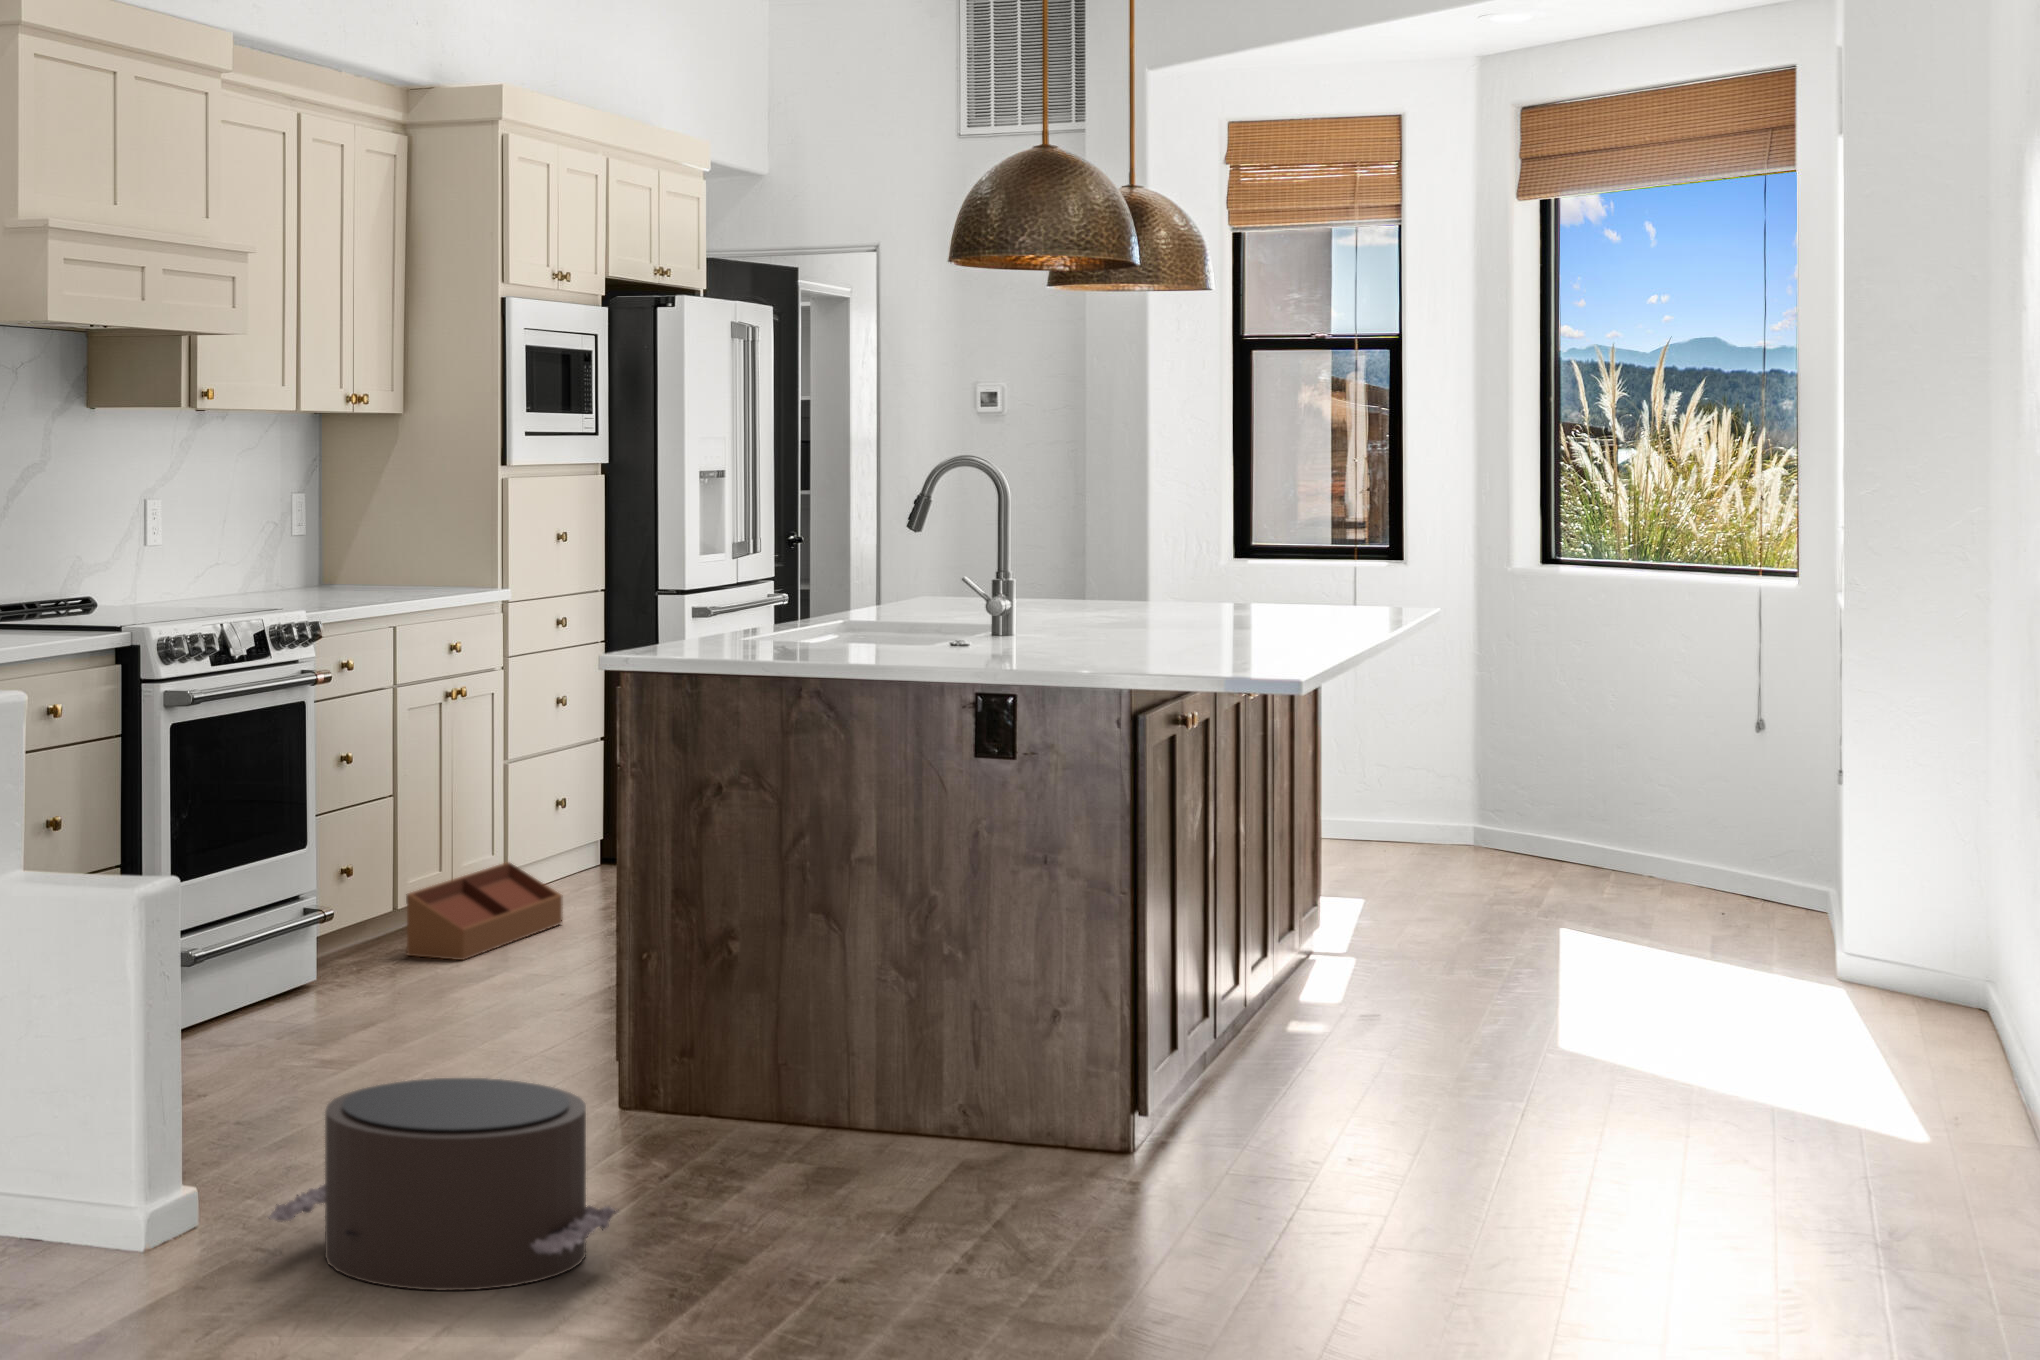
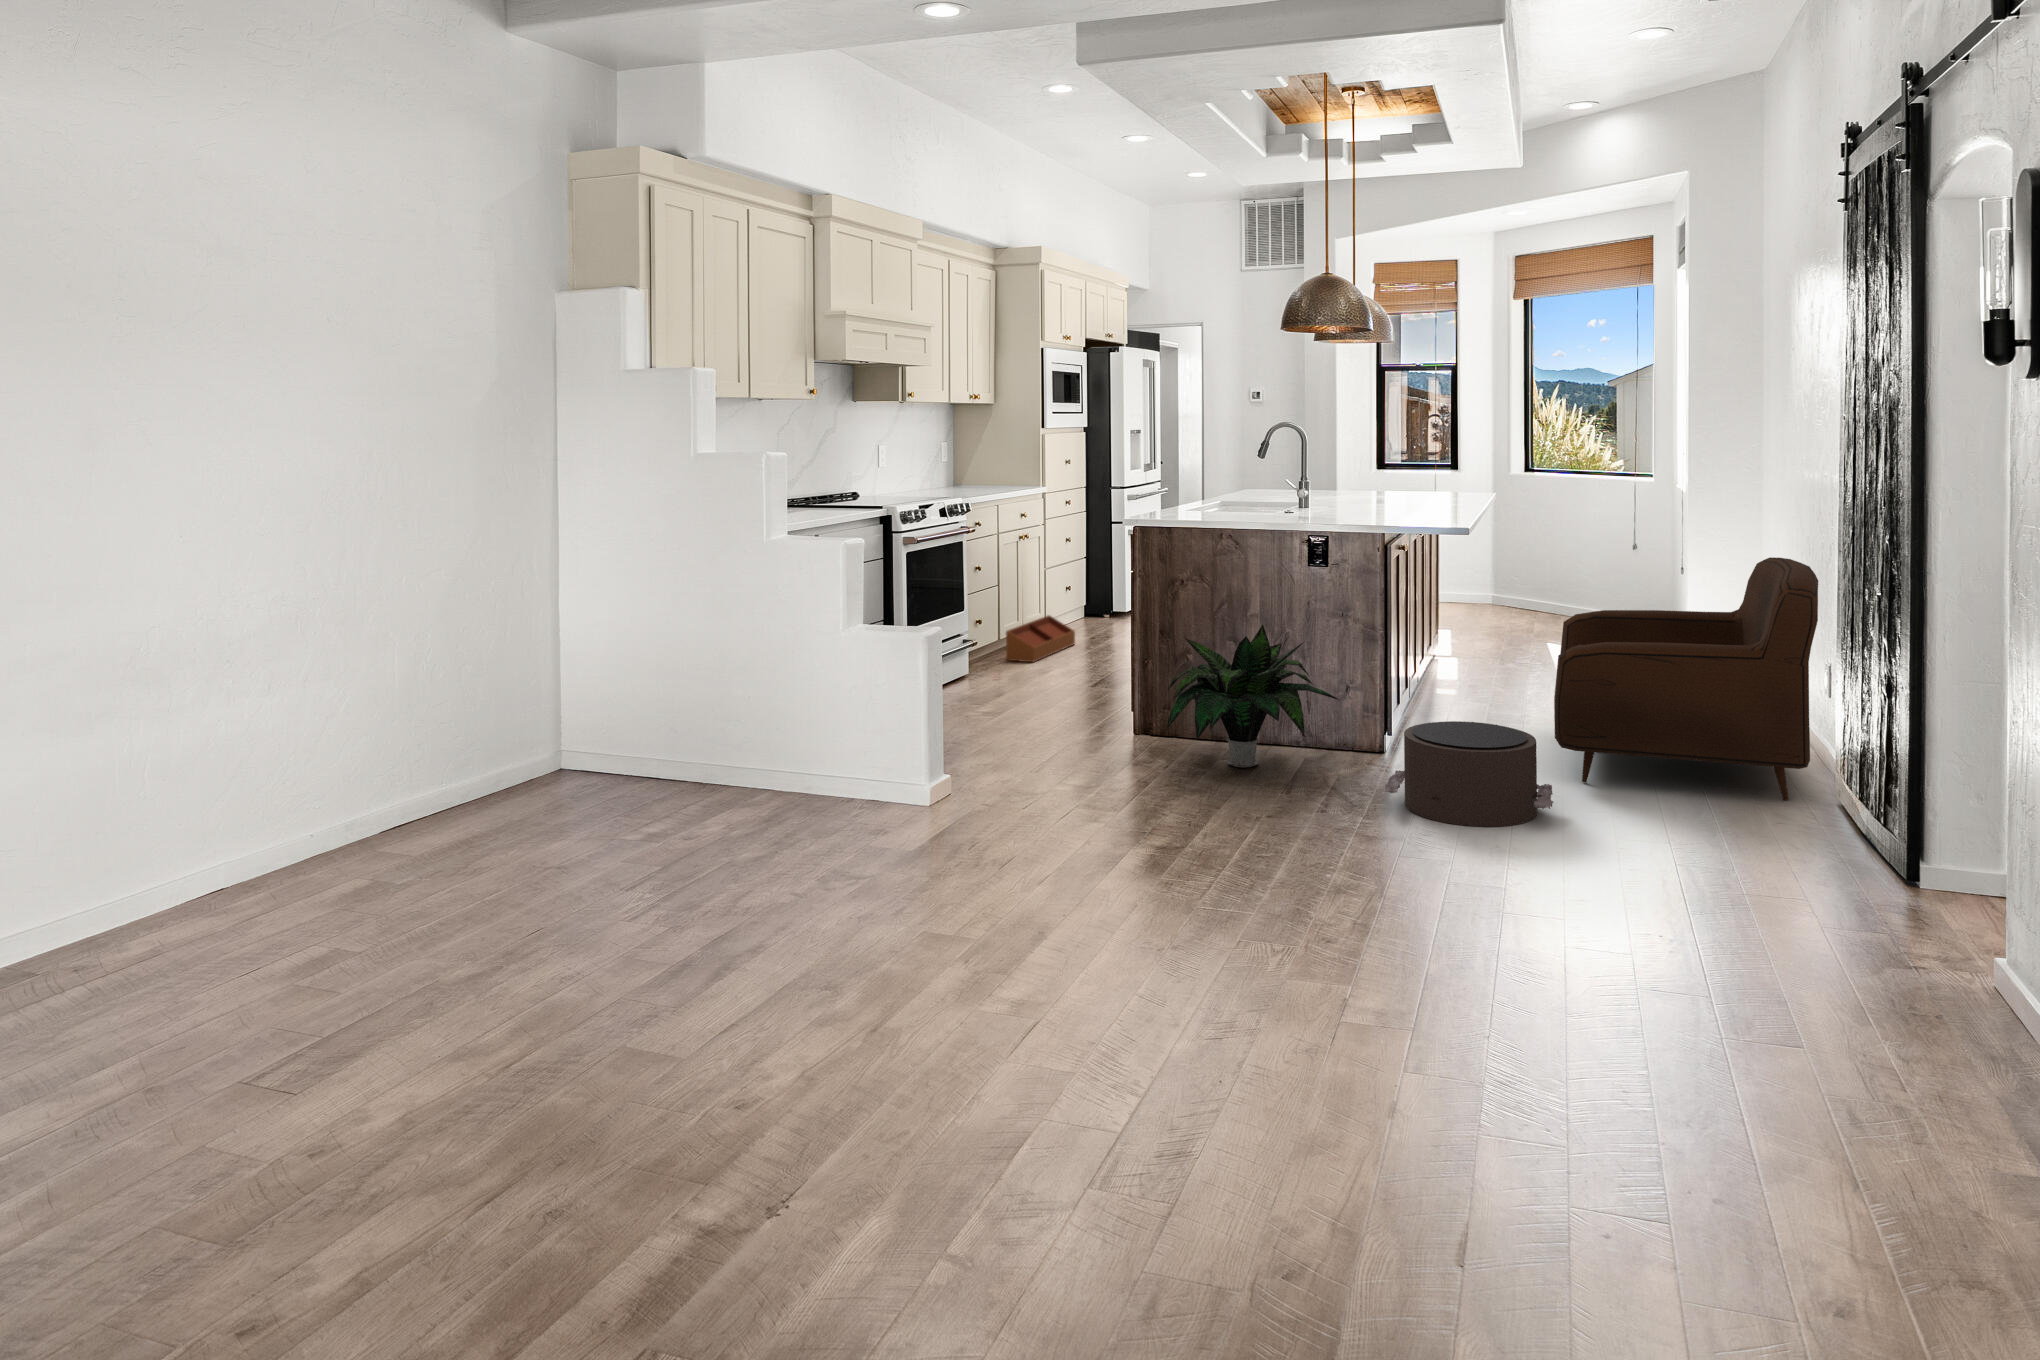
armchair: none [1466,748,2020,1250] -> present [1554,557,1818,800]
potted plant: none [665,878,1035,1175] -> present [1166,625,1339,768]
pouf: present [269,1078,618,1290] -> present [1385,721,1553,827]

